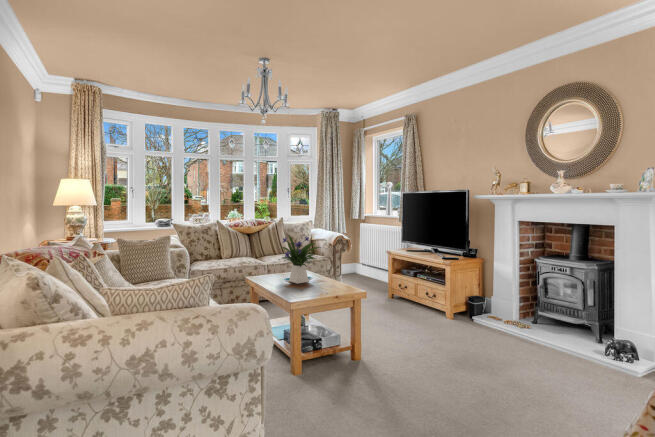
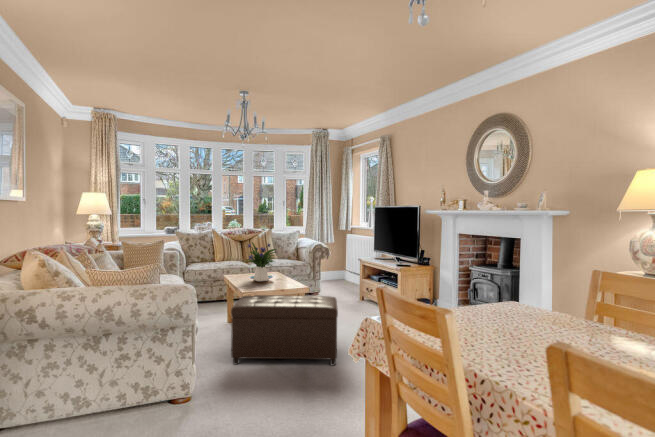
ottoman: none [288,302,427,399] -> present [231,295,338,365]

